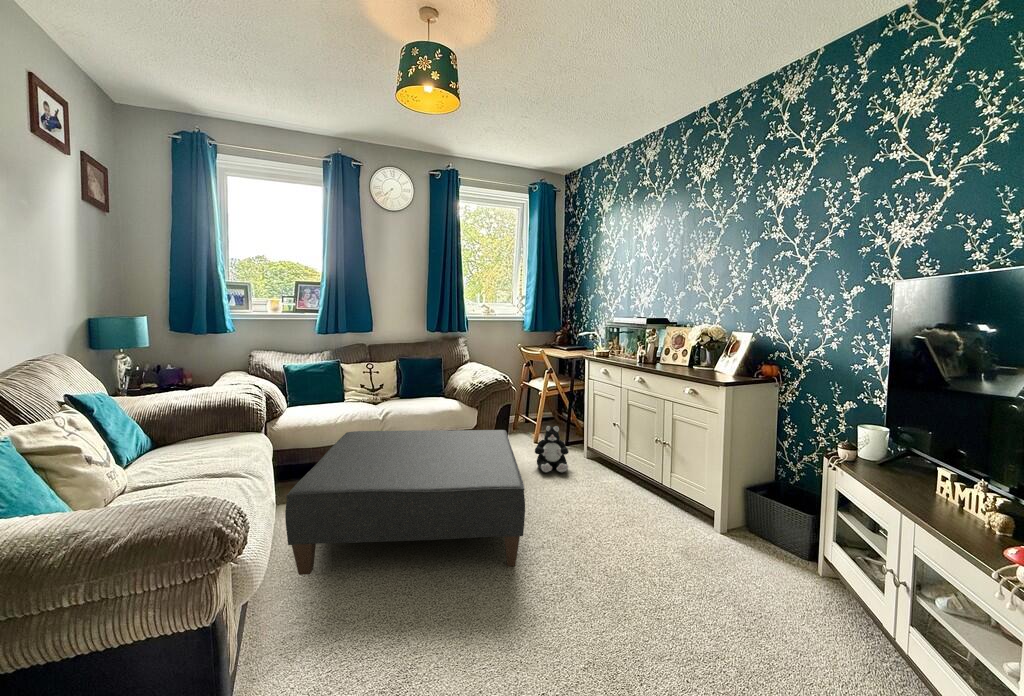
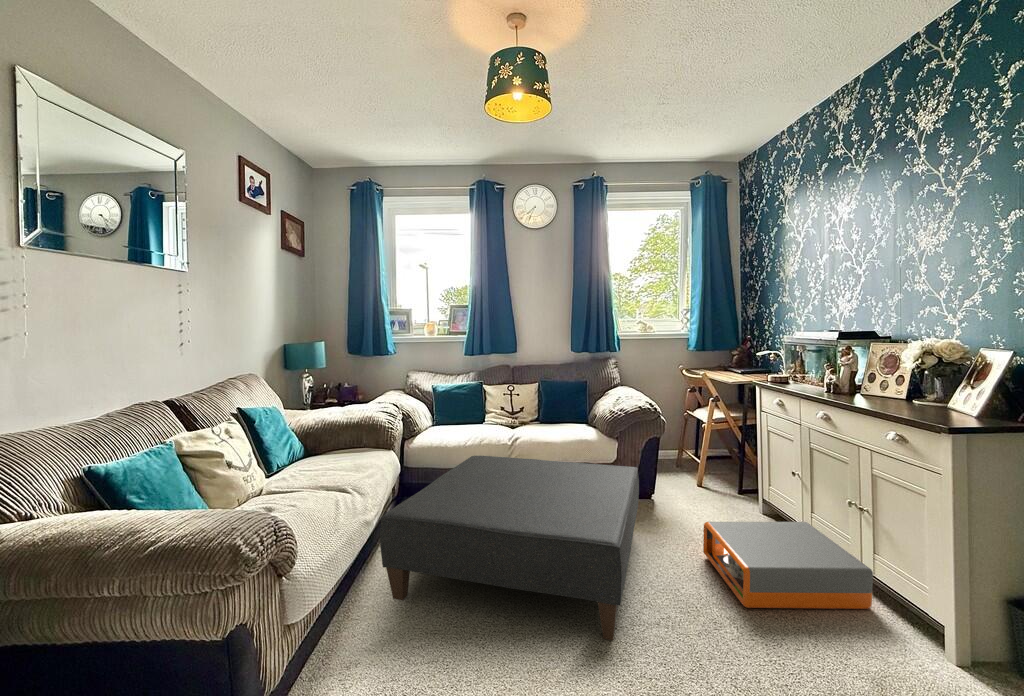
plush toy: present [535,426,569,472] -> none [683,465,728,526]
storage box: none [560,460,675,525] -> present [703,522,873,609]

